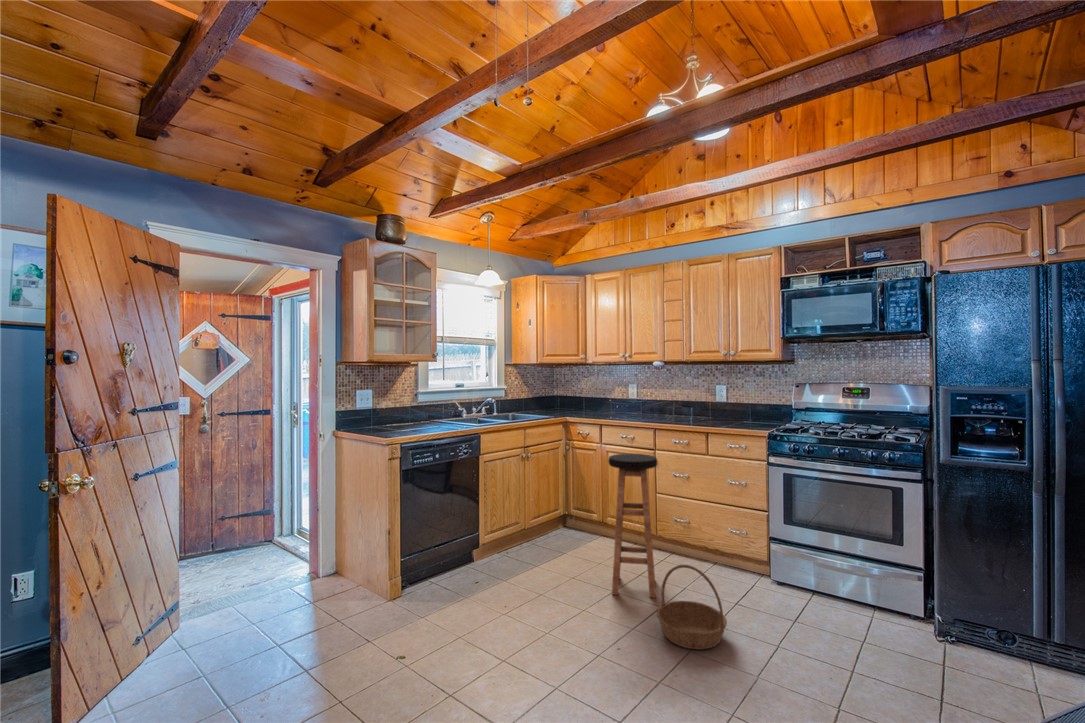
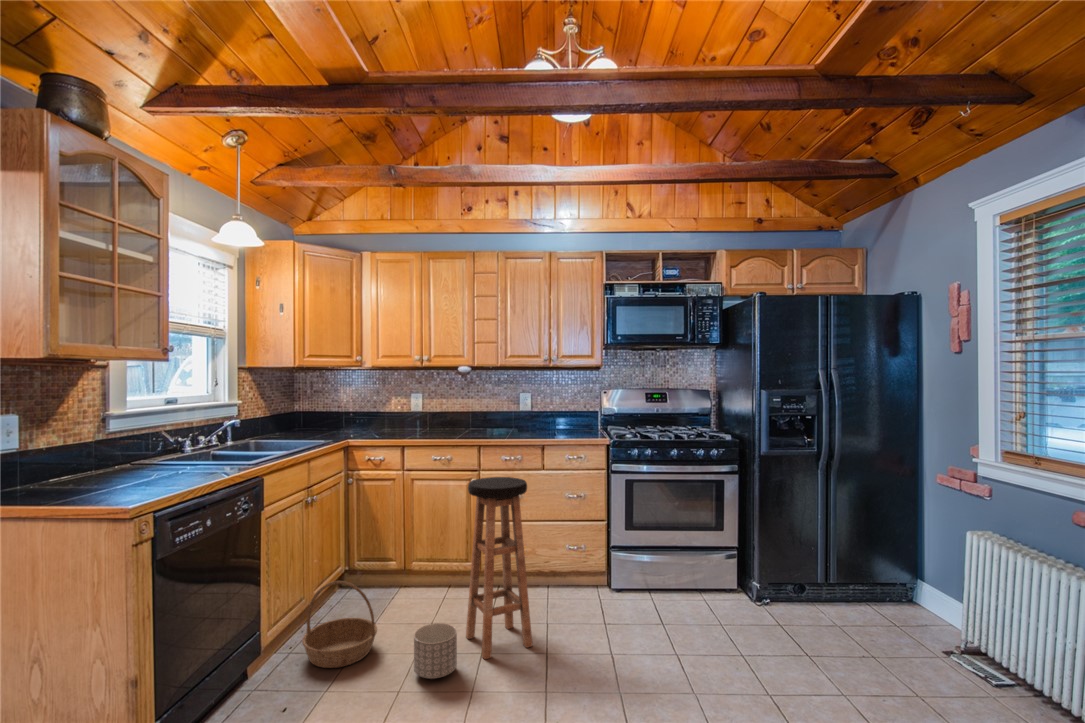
planter: none [557,555,588,594] -> present [414,623,457,679]
basket: present [657,565,727,649] -> present [302,581,377,668]

